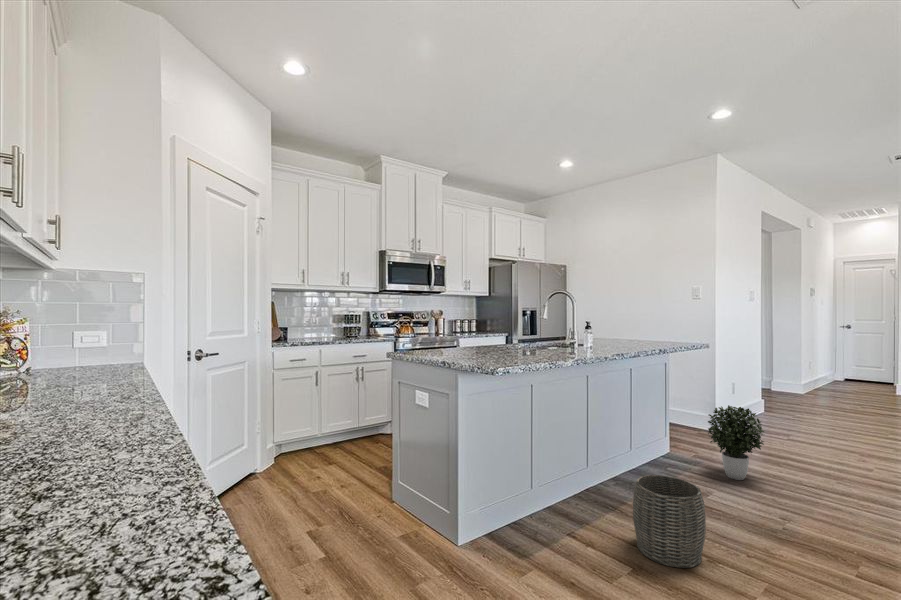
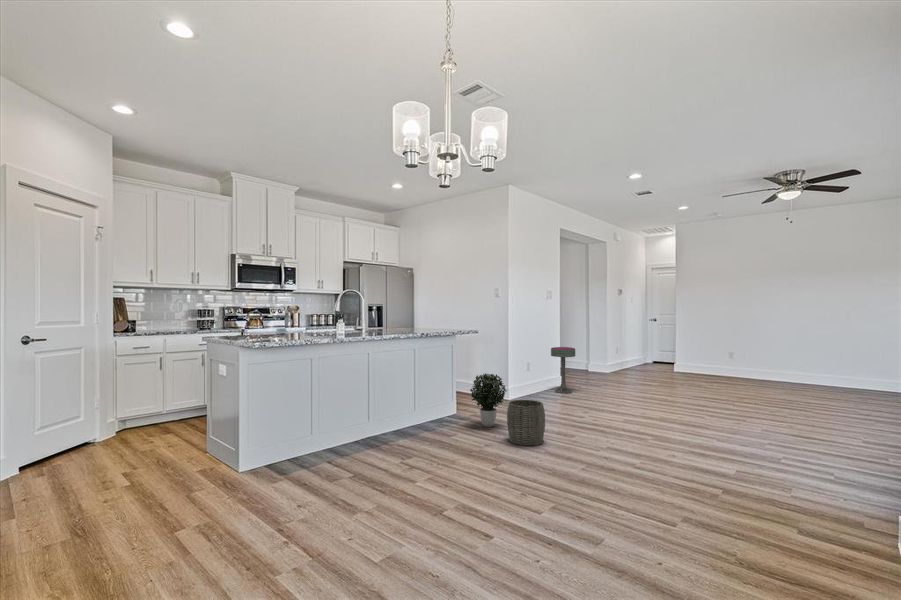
bar stool: none [756,364,794,424] -> present [551,347,575,393]
woven basket: present [633,475,706,568] -> present [507,400,545,445]

